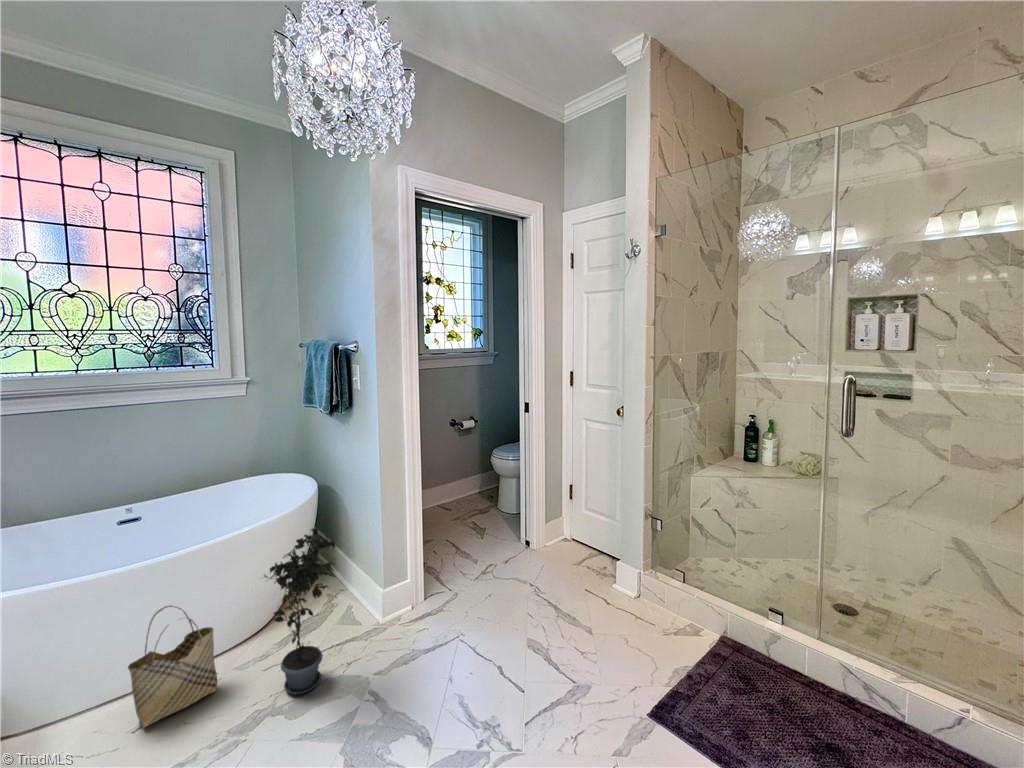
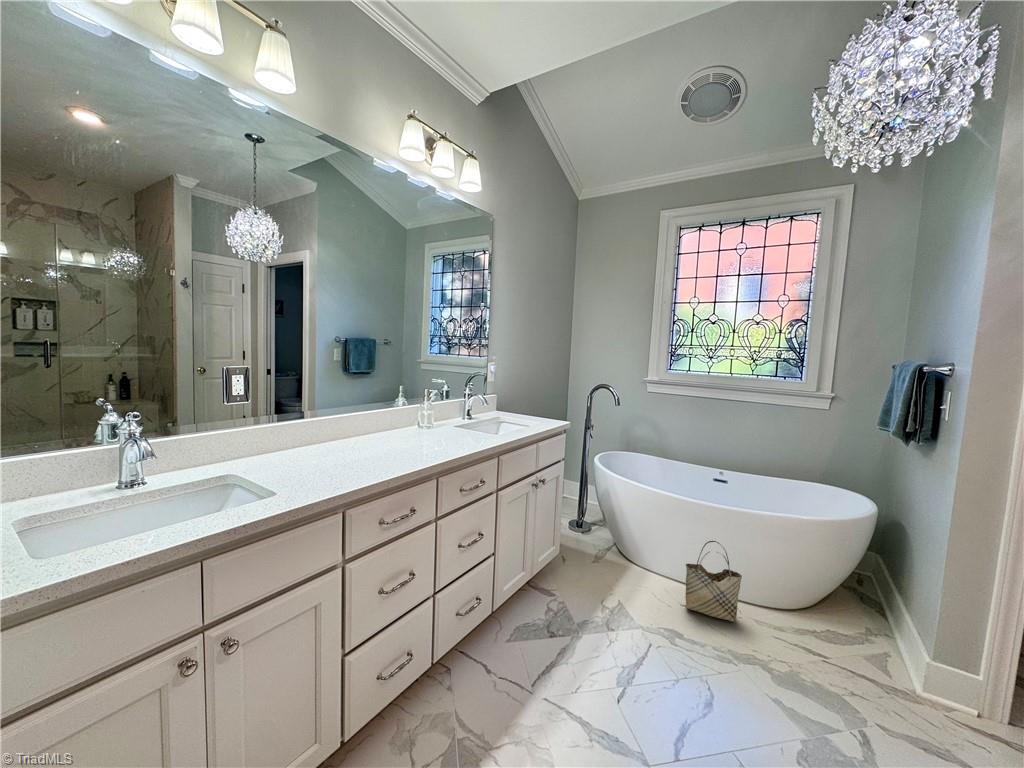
potted plant: present [264,528,336,694] -> none [776,537,856,682]

